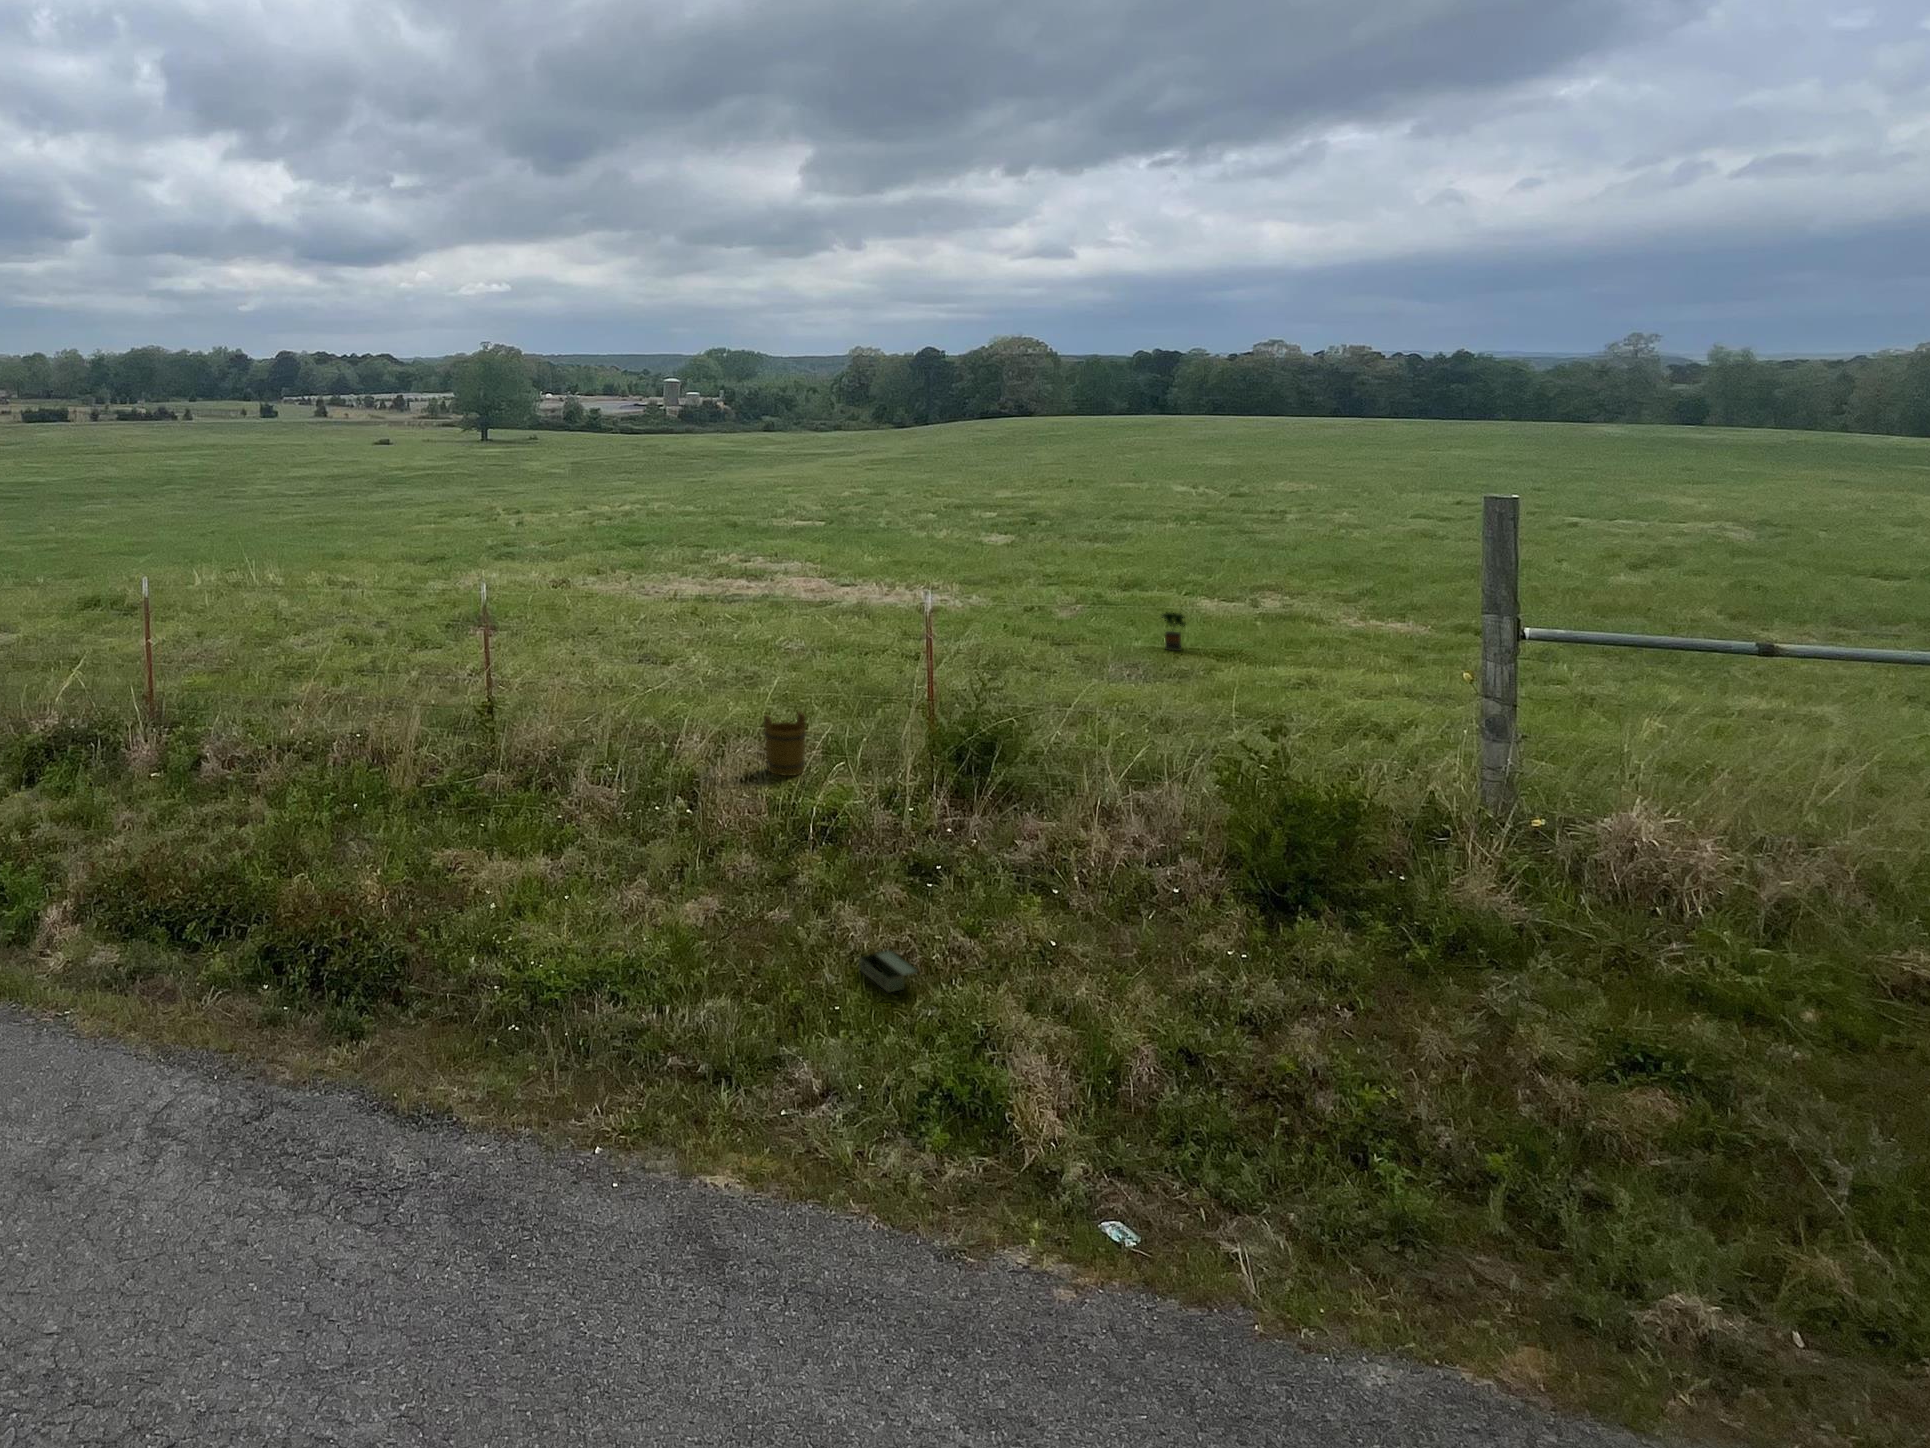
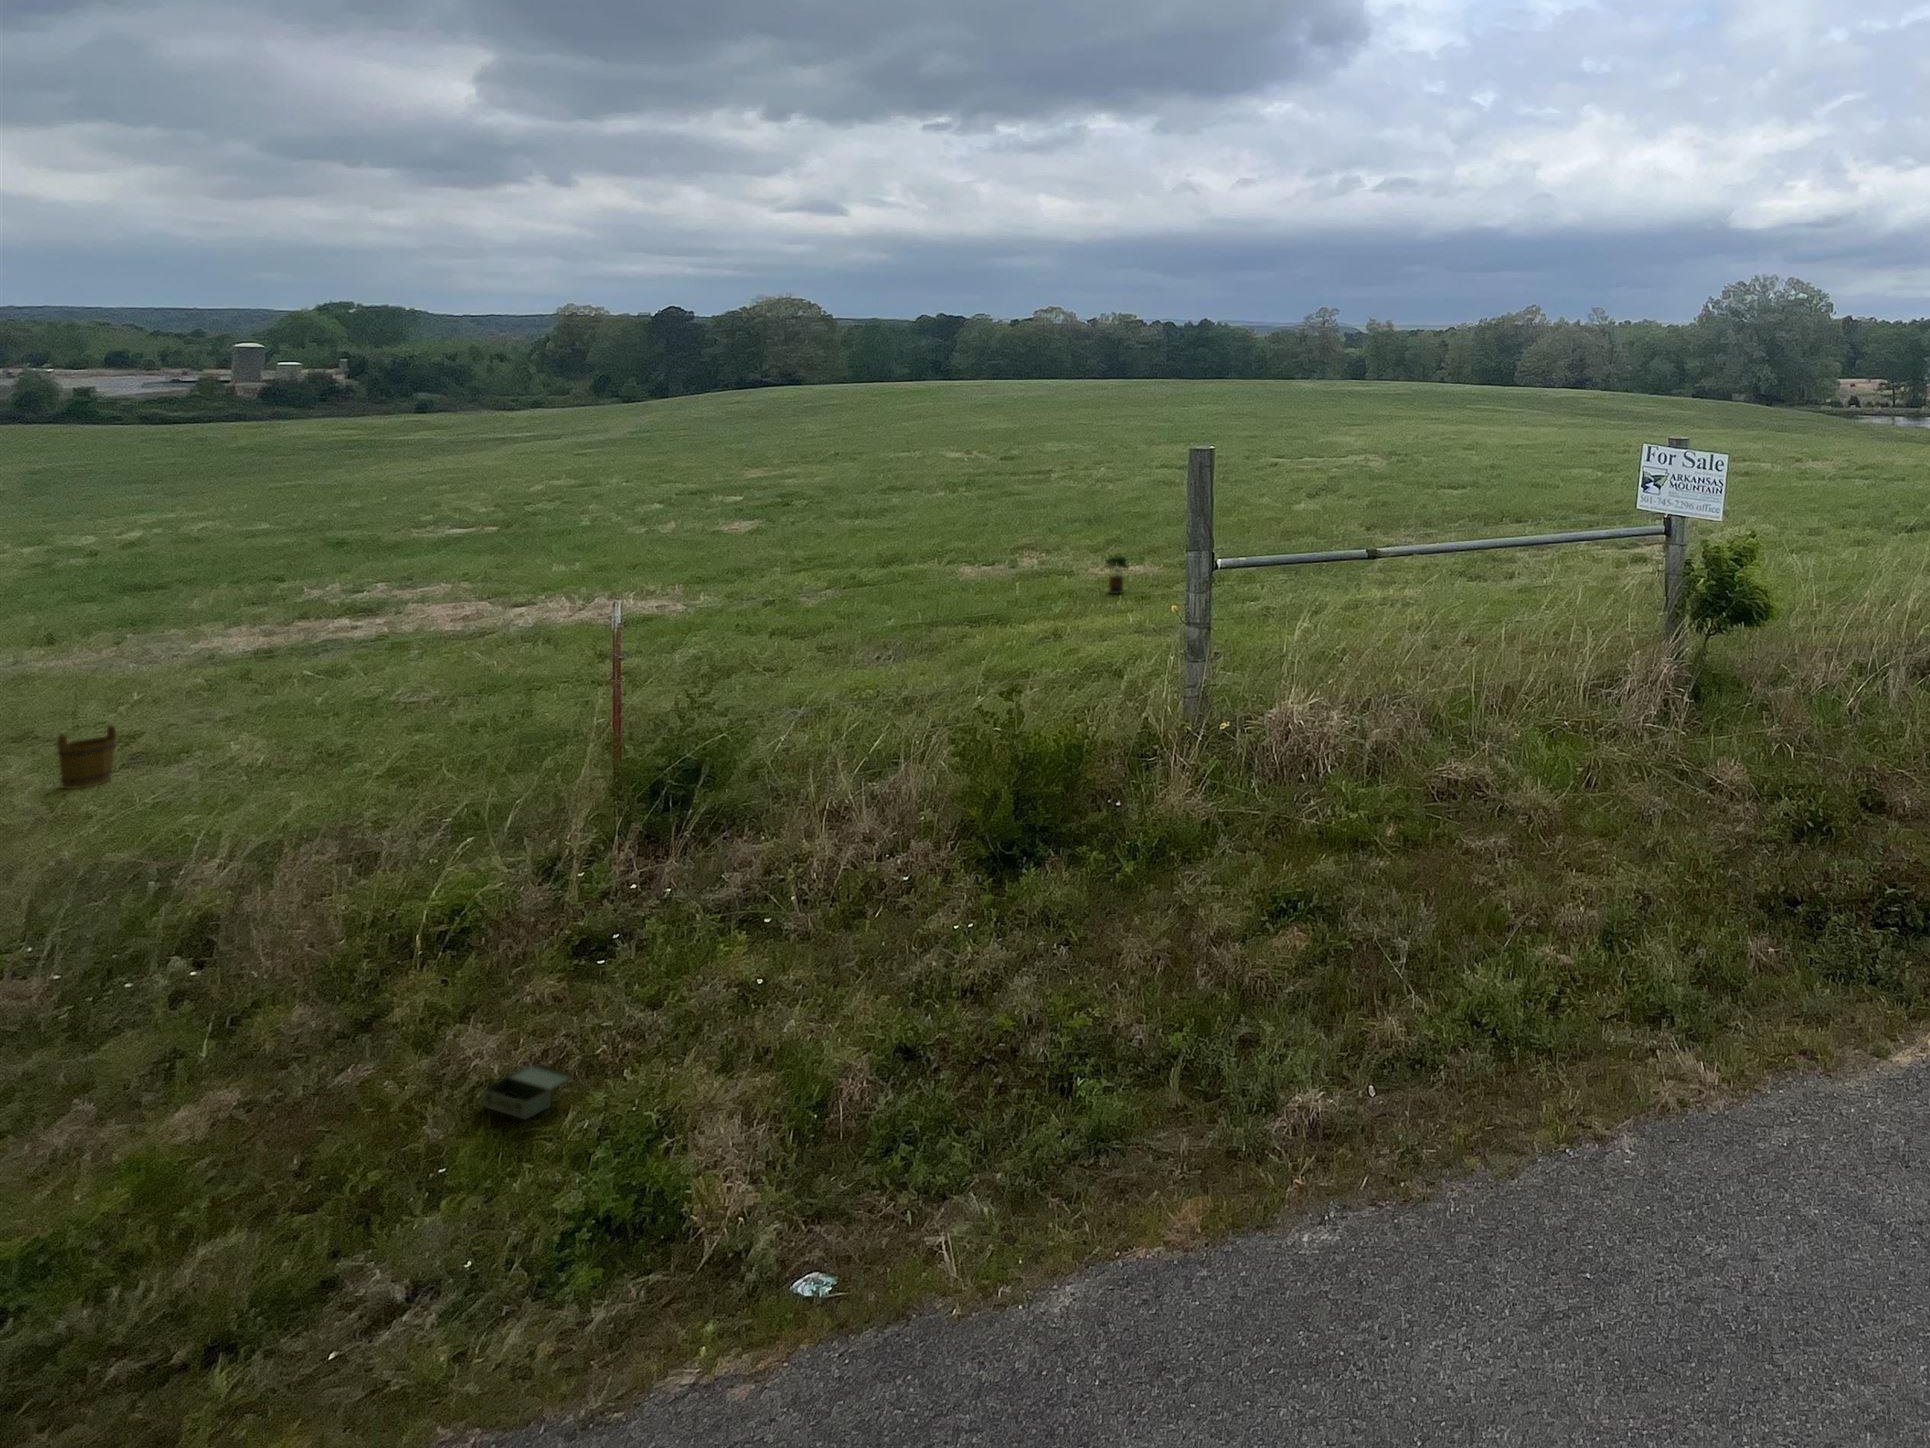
potted tree: present [1161,612,1185,651] -> present [1105,557,1128,594]
bucket: present [763,712,806,776] -> present [57,725,116,789]

